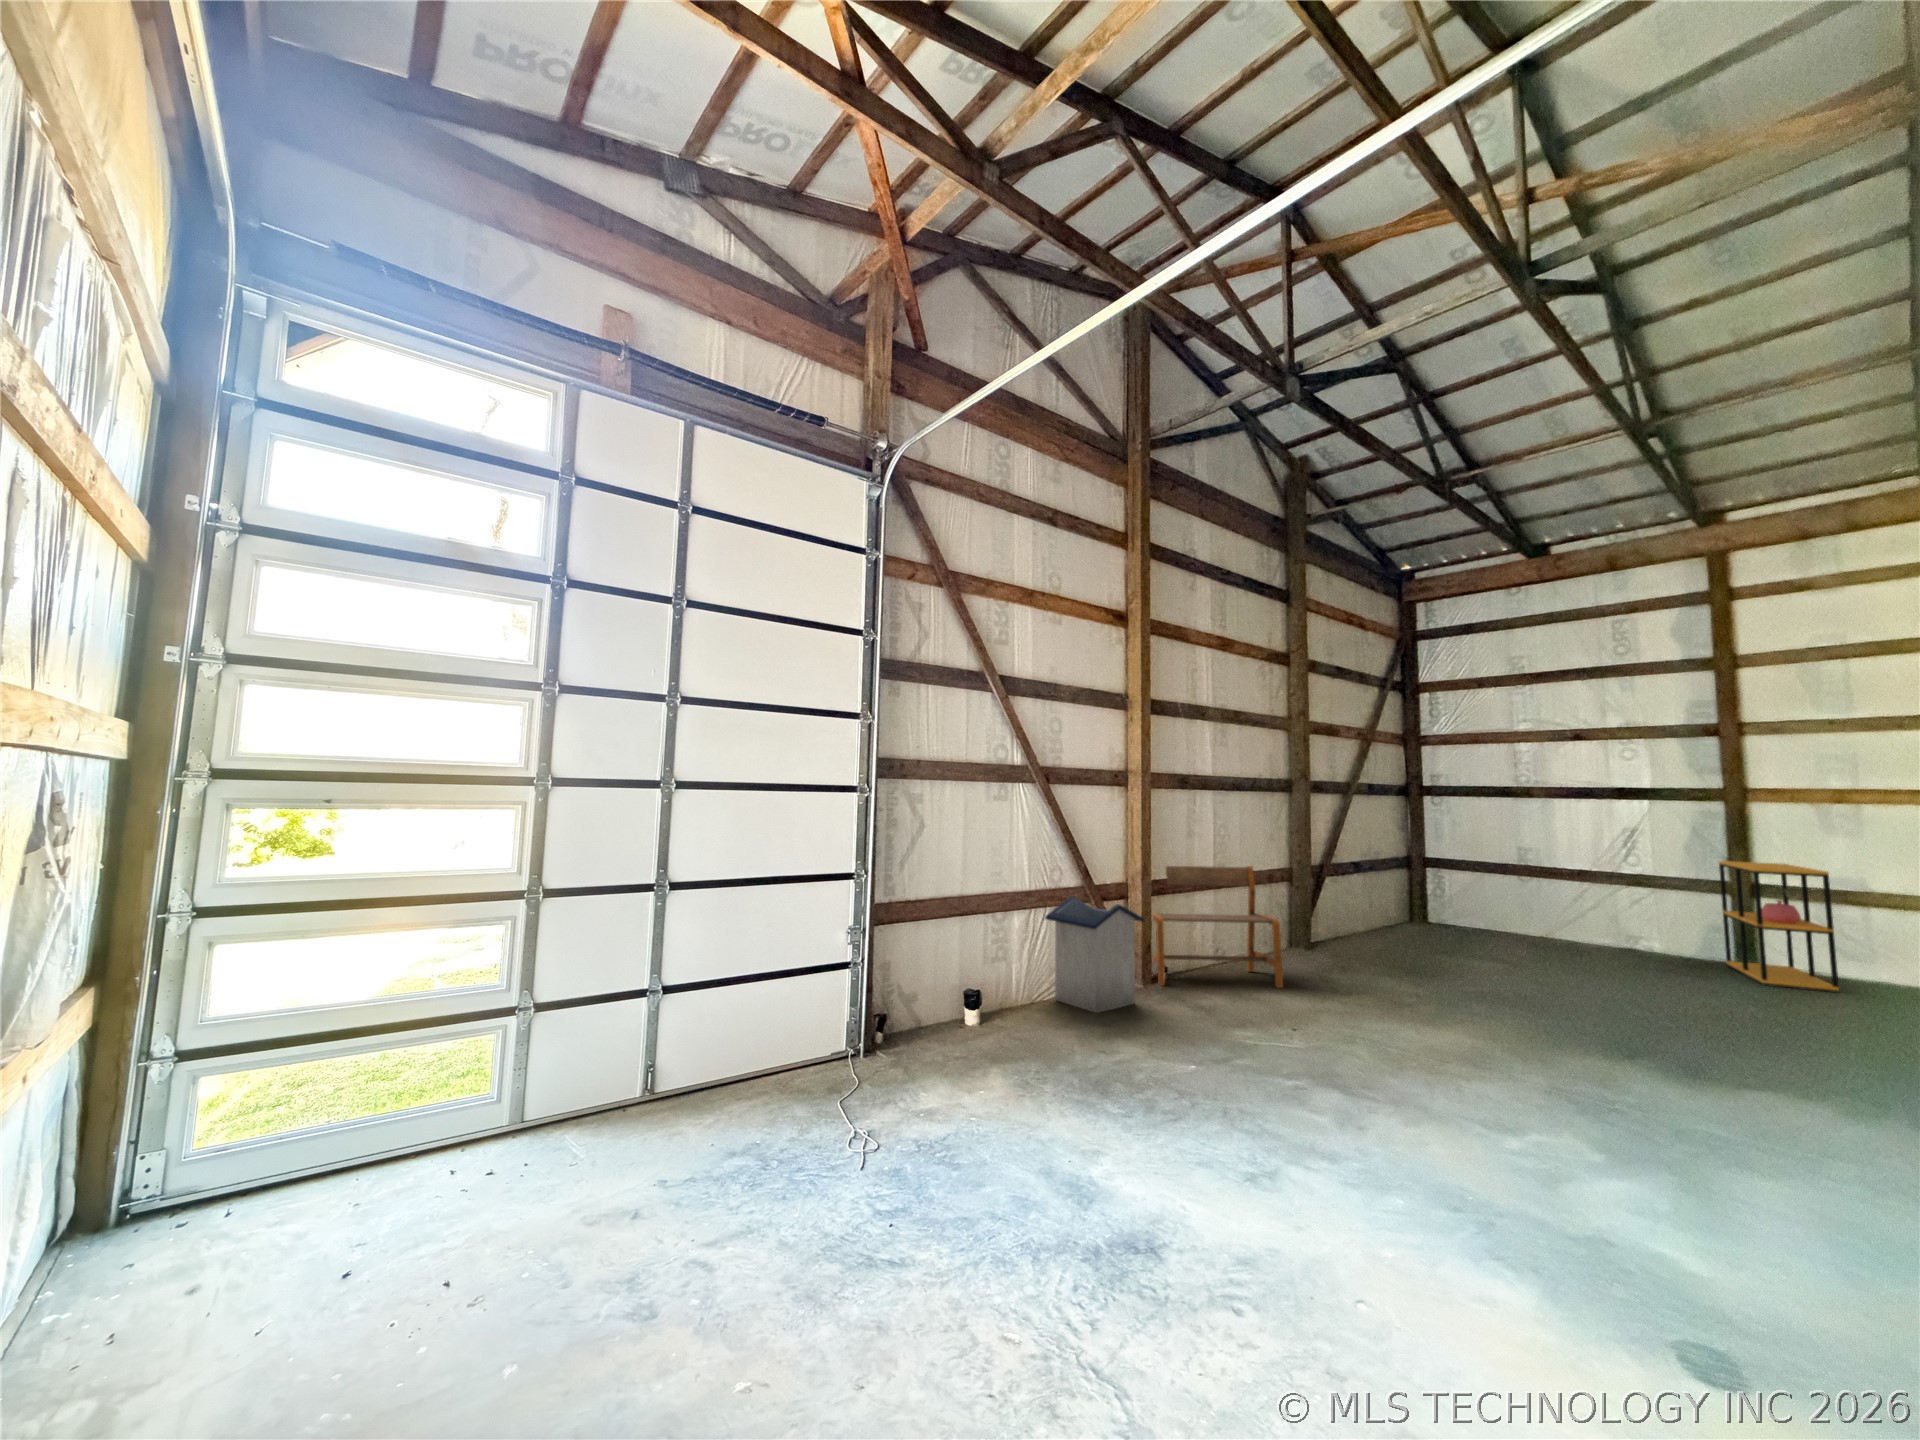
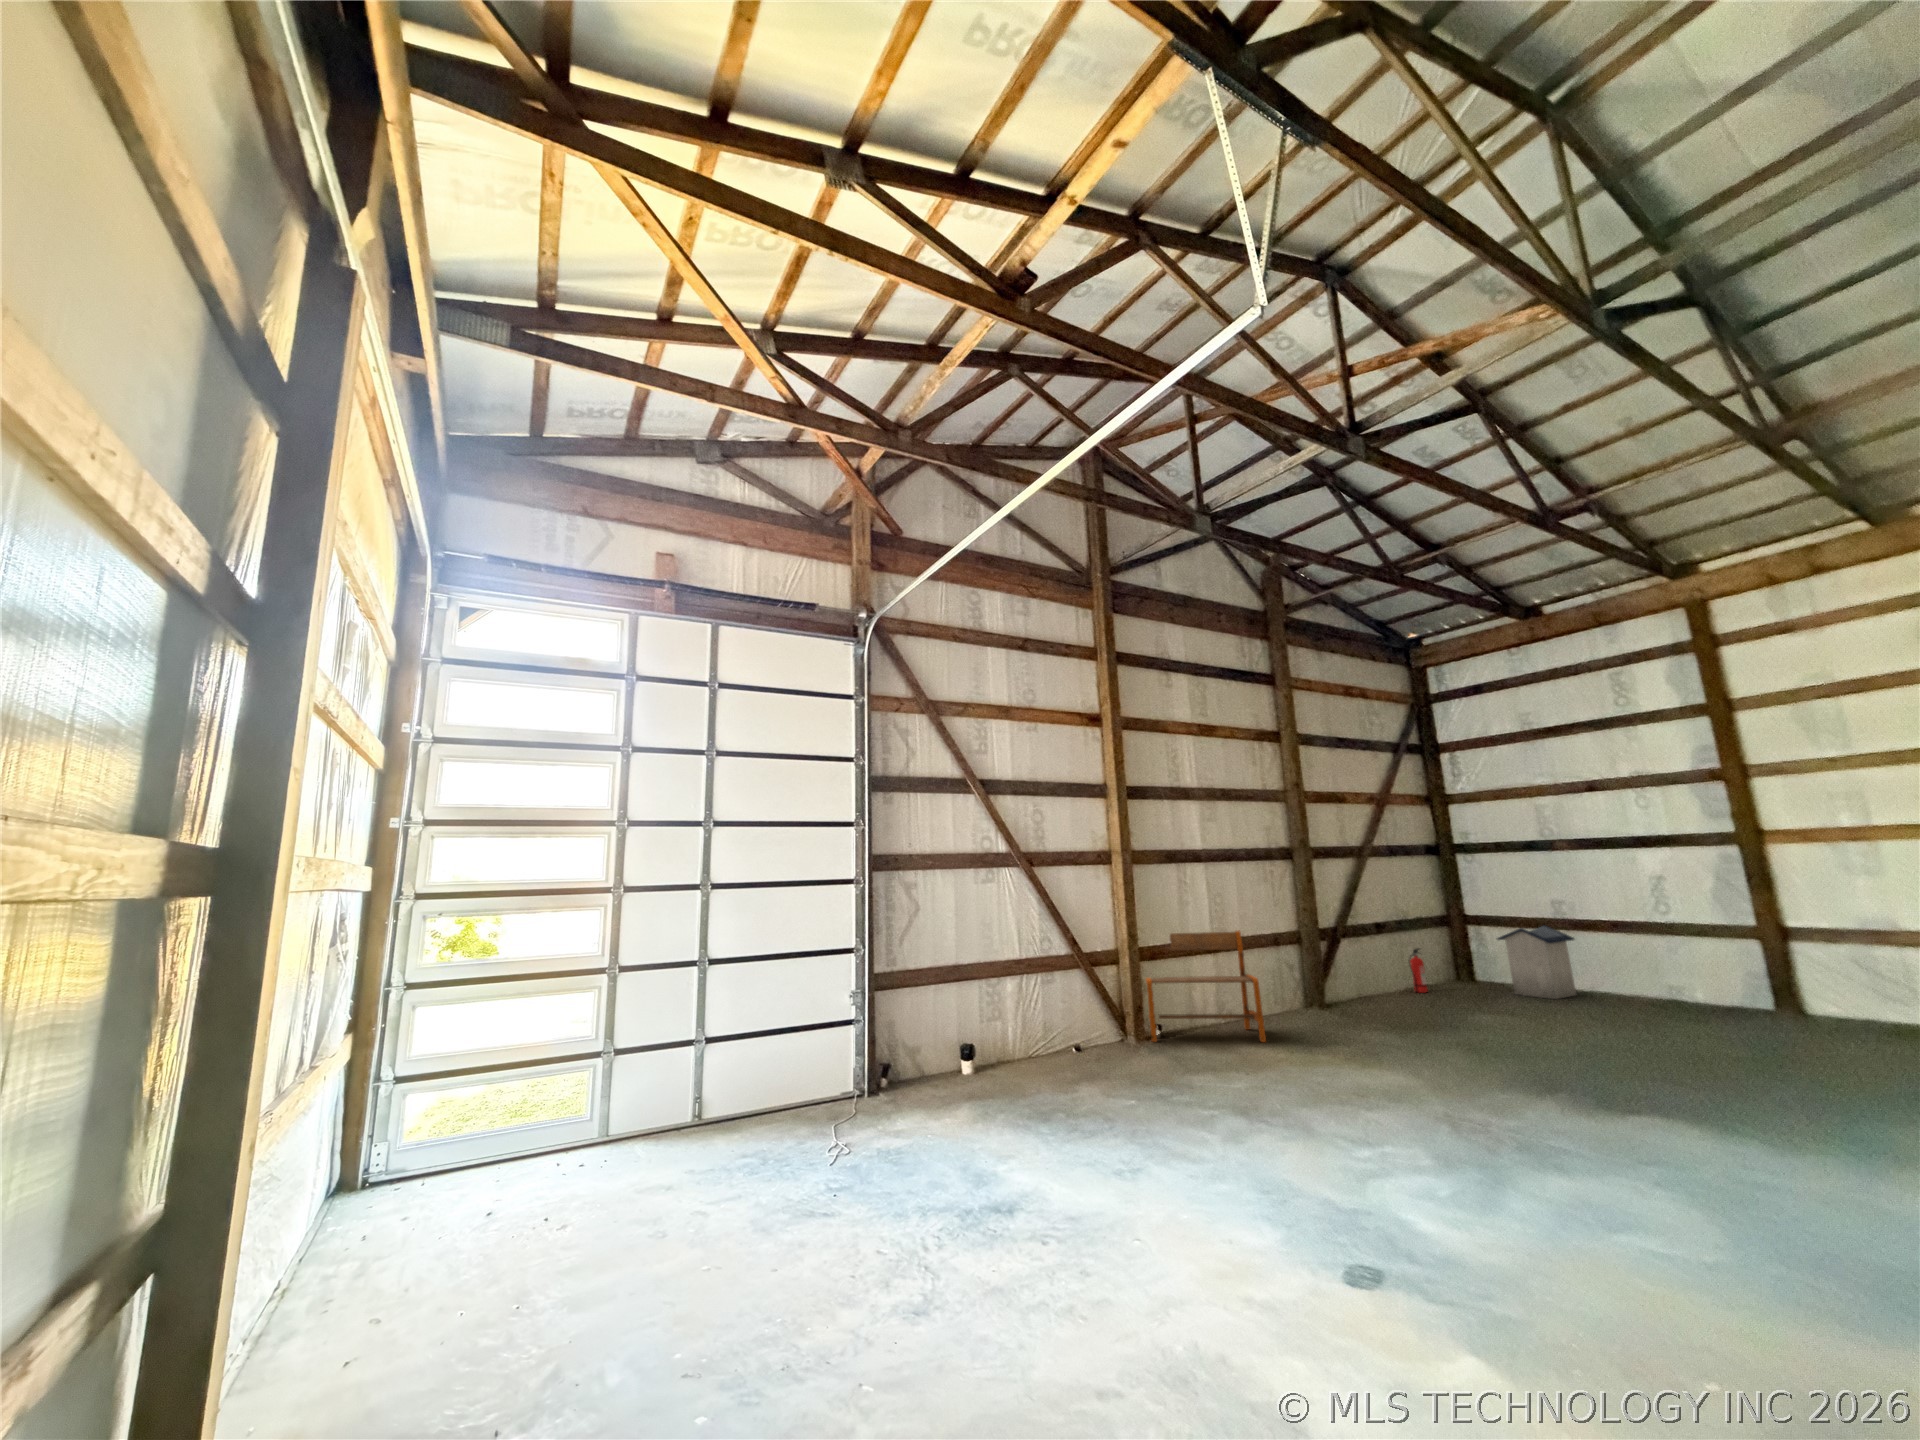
shelving unit: present [1719,861,1839,993] -> none [1742,906,1864,1038]
fire extinguisher: none [1378,889,1392,934] -> present [1409,948,1428,993]
trash can: present [1045,897,1145,1013] -> present [1497,925,1576,999]

